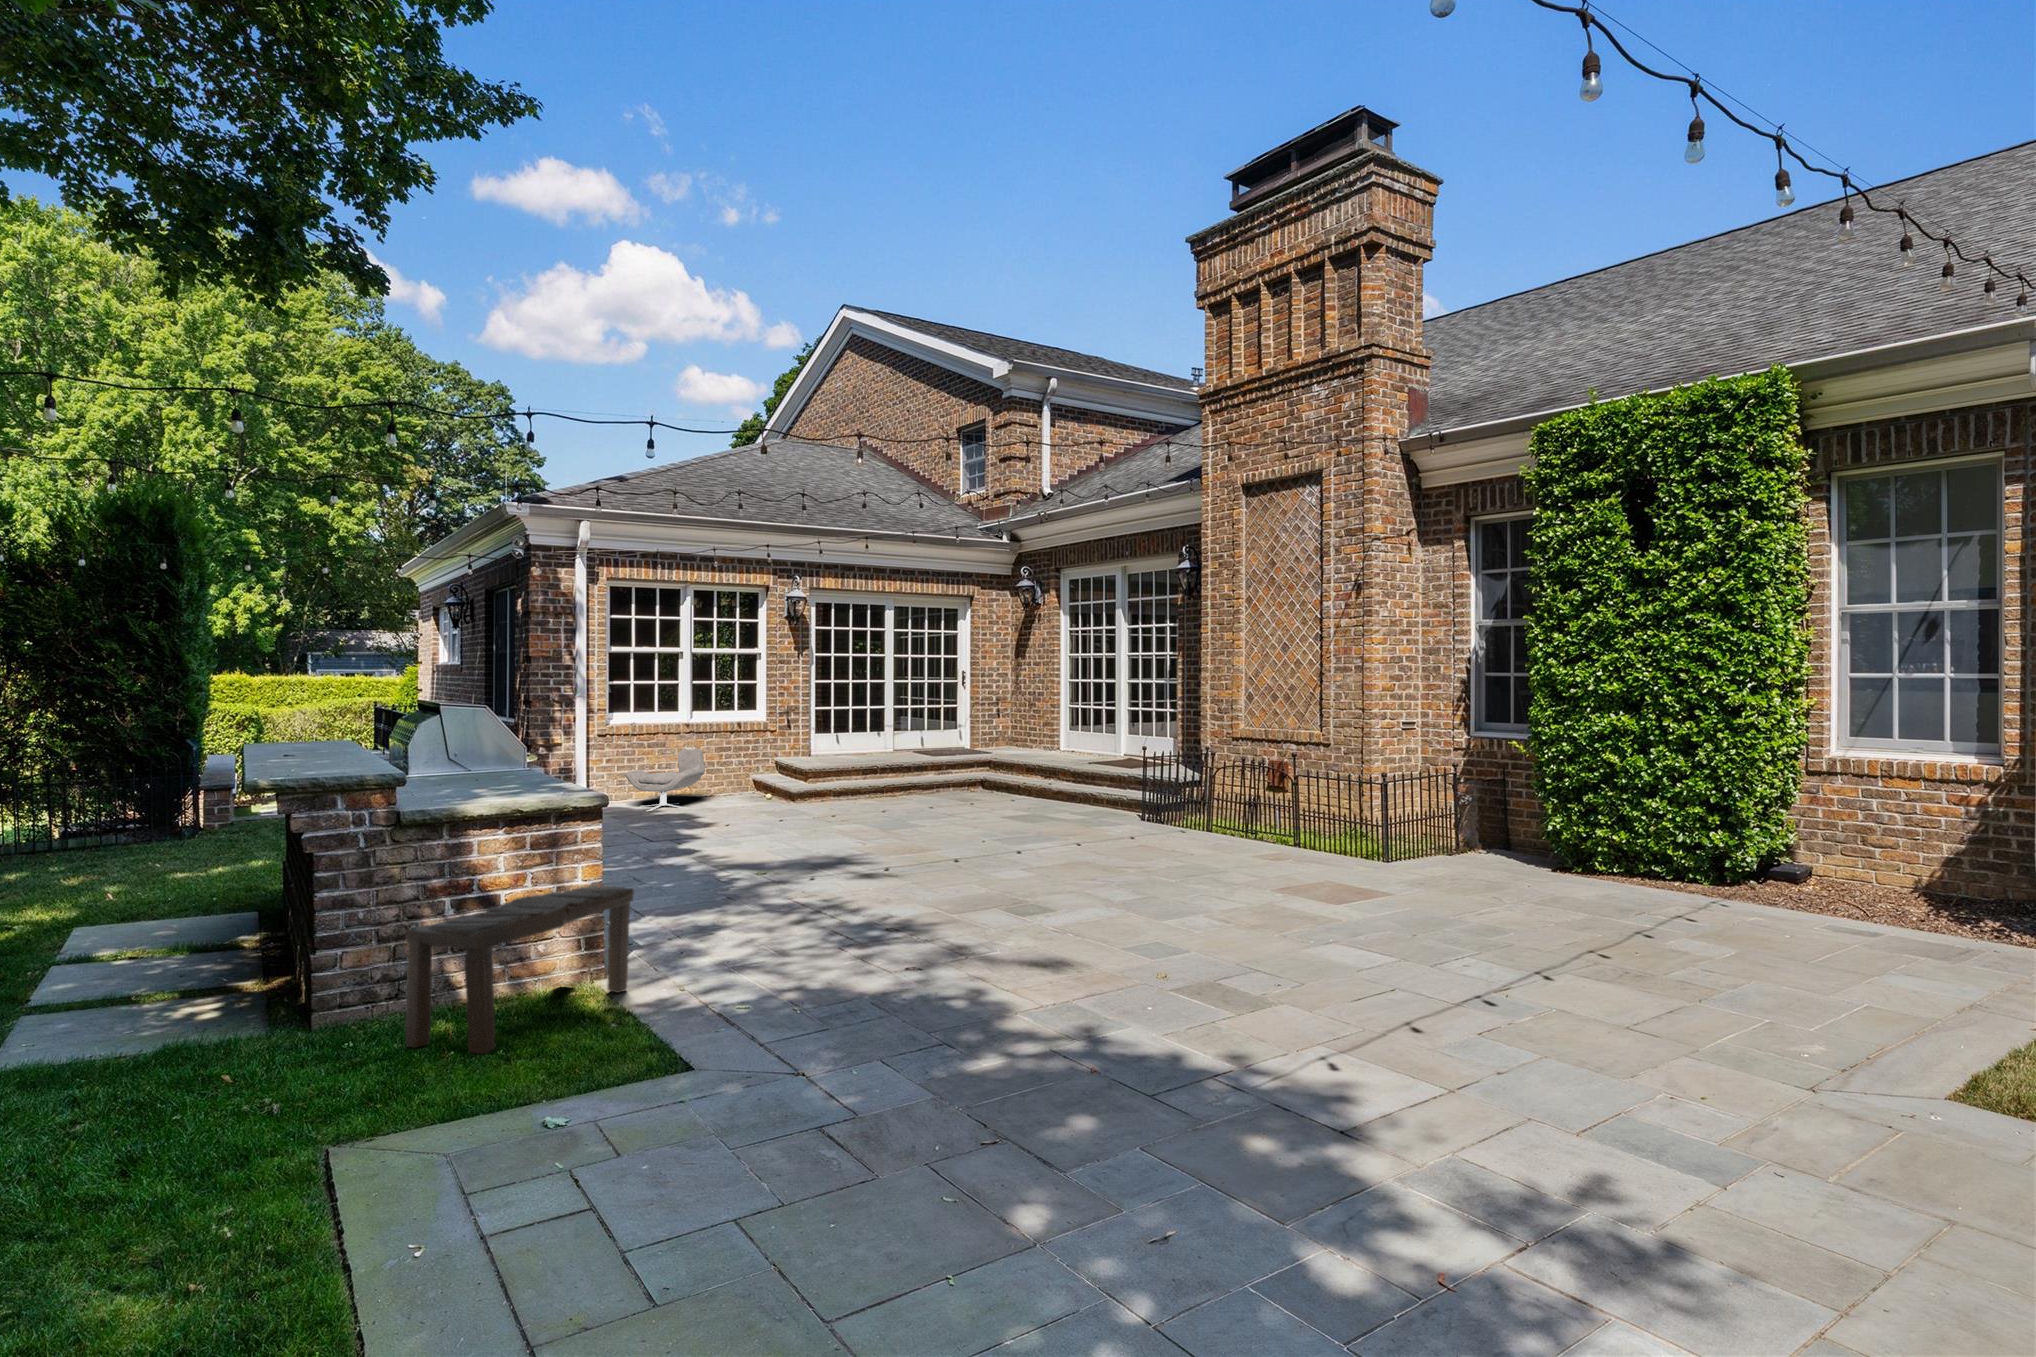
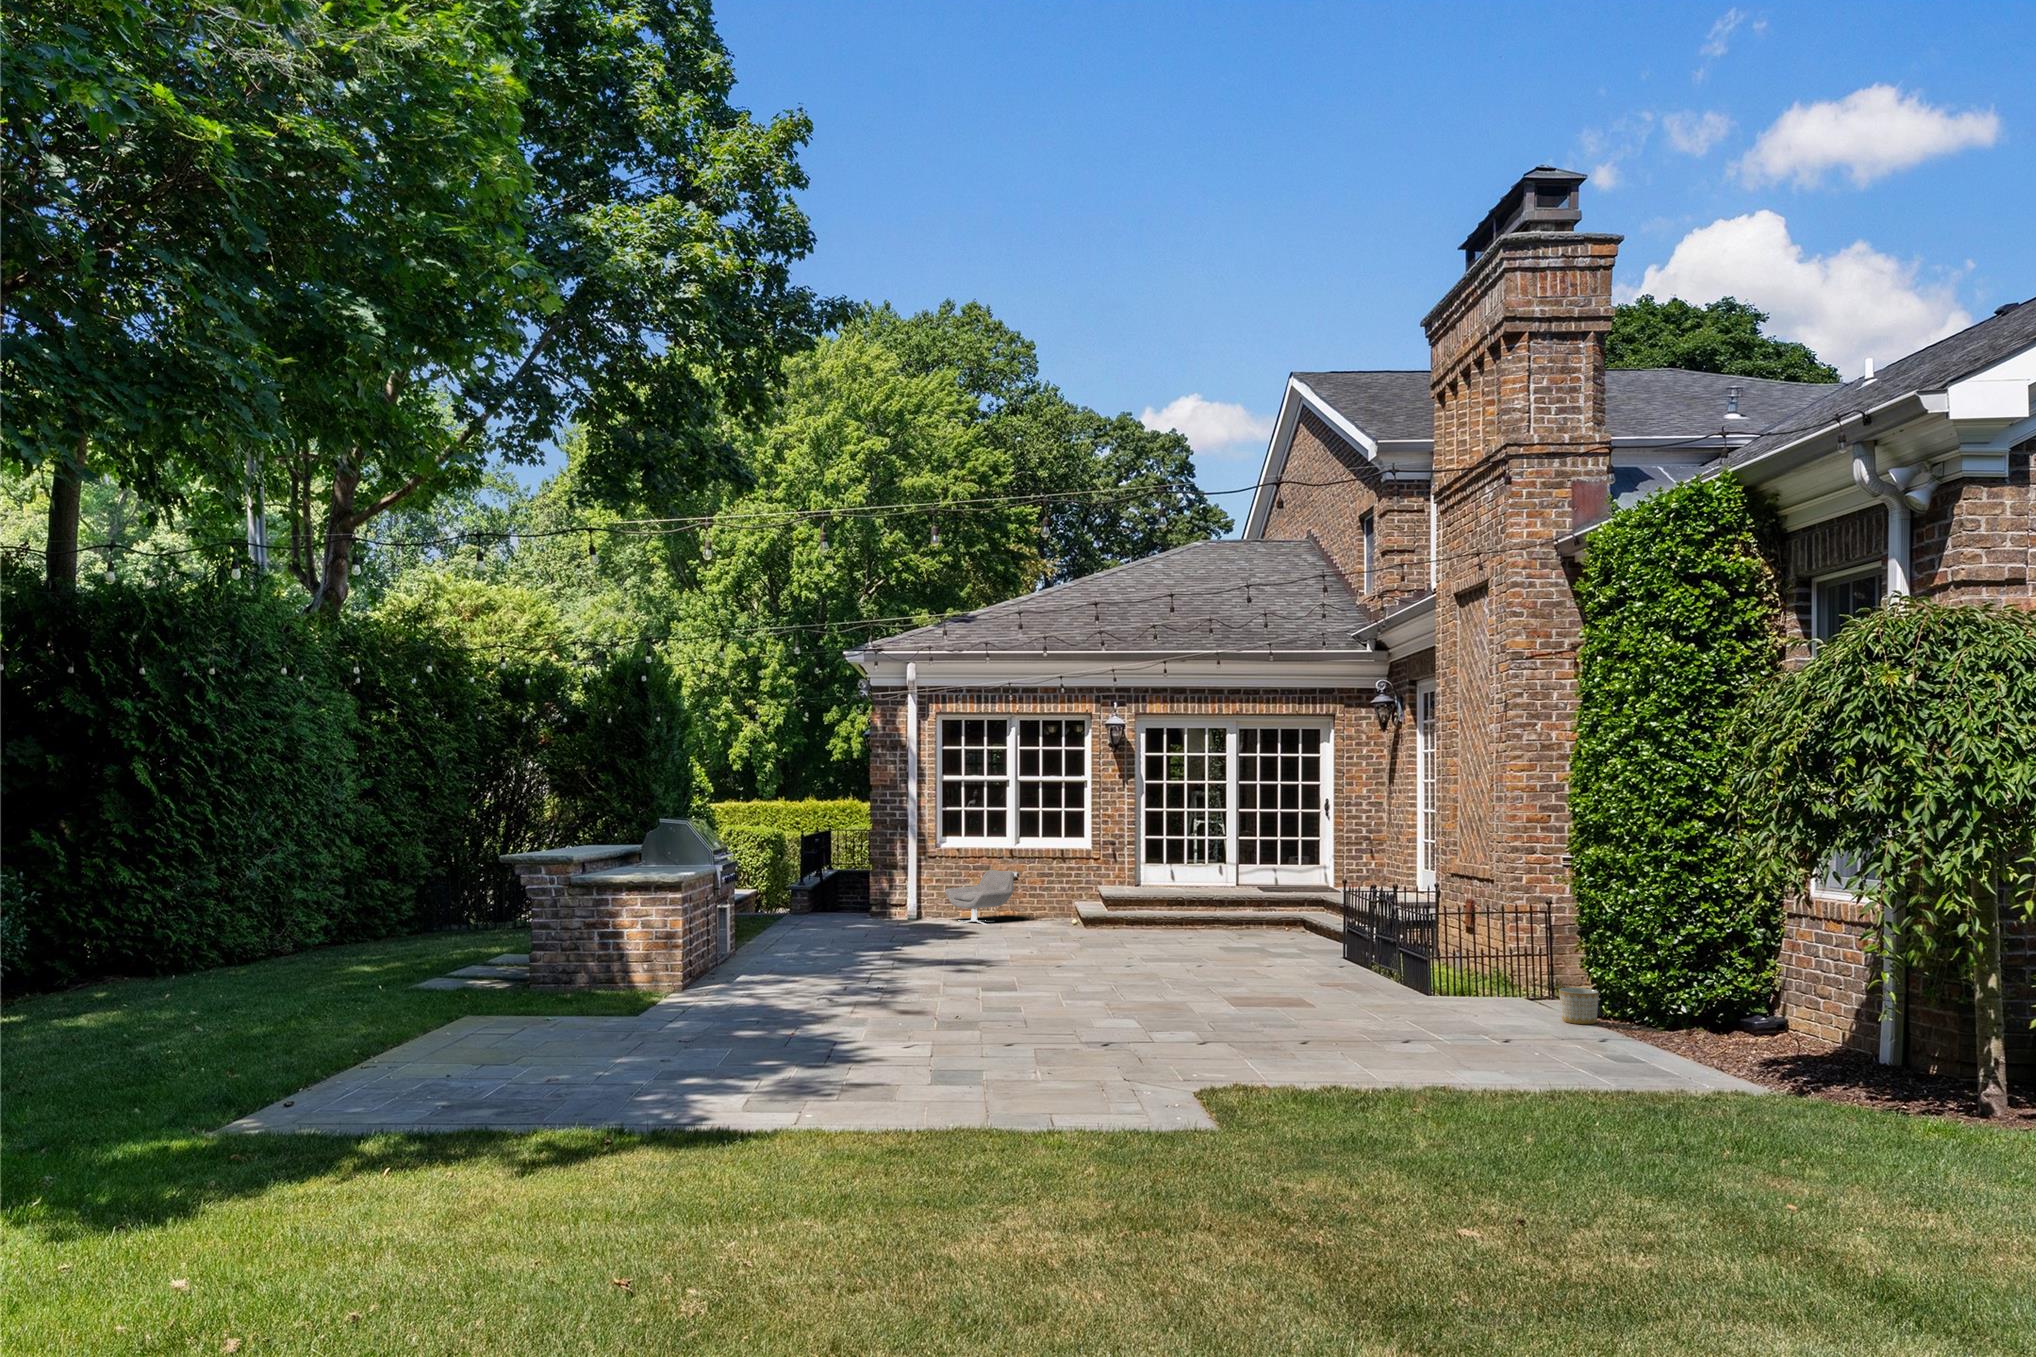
planter: none [1500,819,1536,850] -> present [1559,988,1599,1024]
bench: present [405,885,634,1054] -> none [537,933,659,1005]

